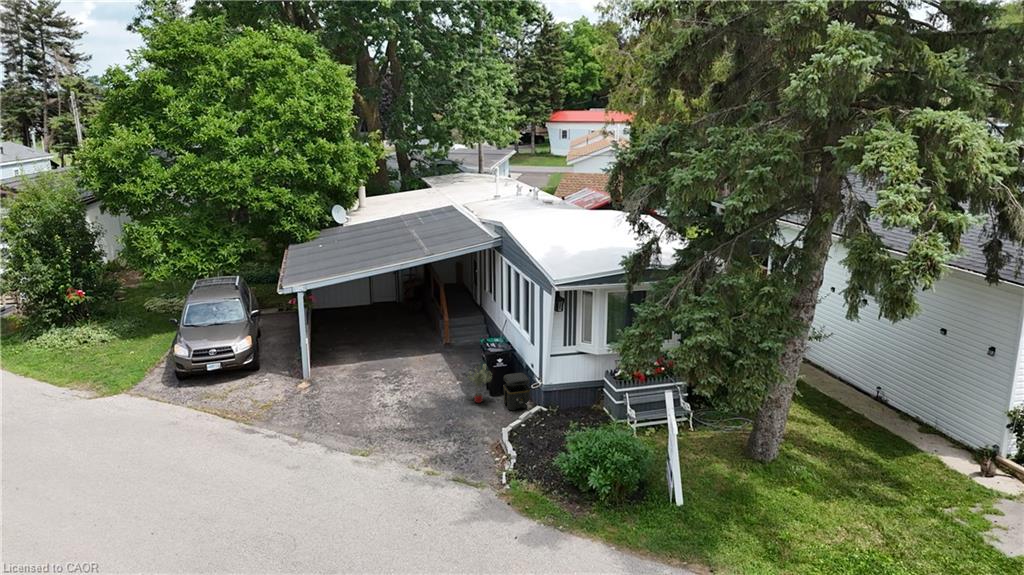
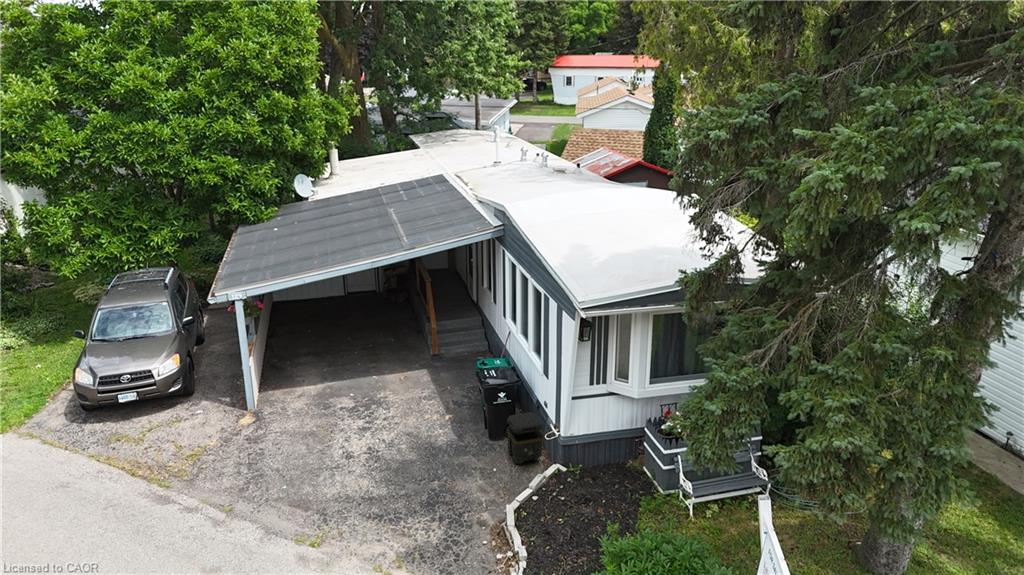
potted tree: present [468,365,492,403] -> none [458,401,493,451]

